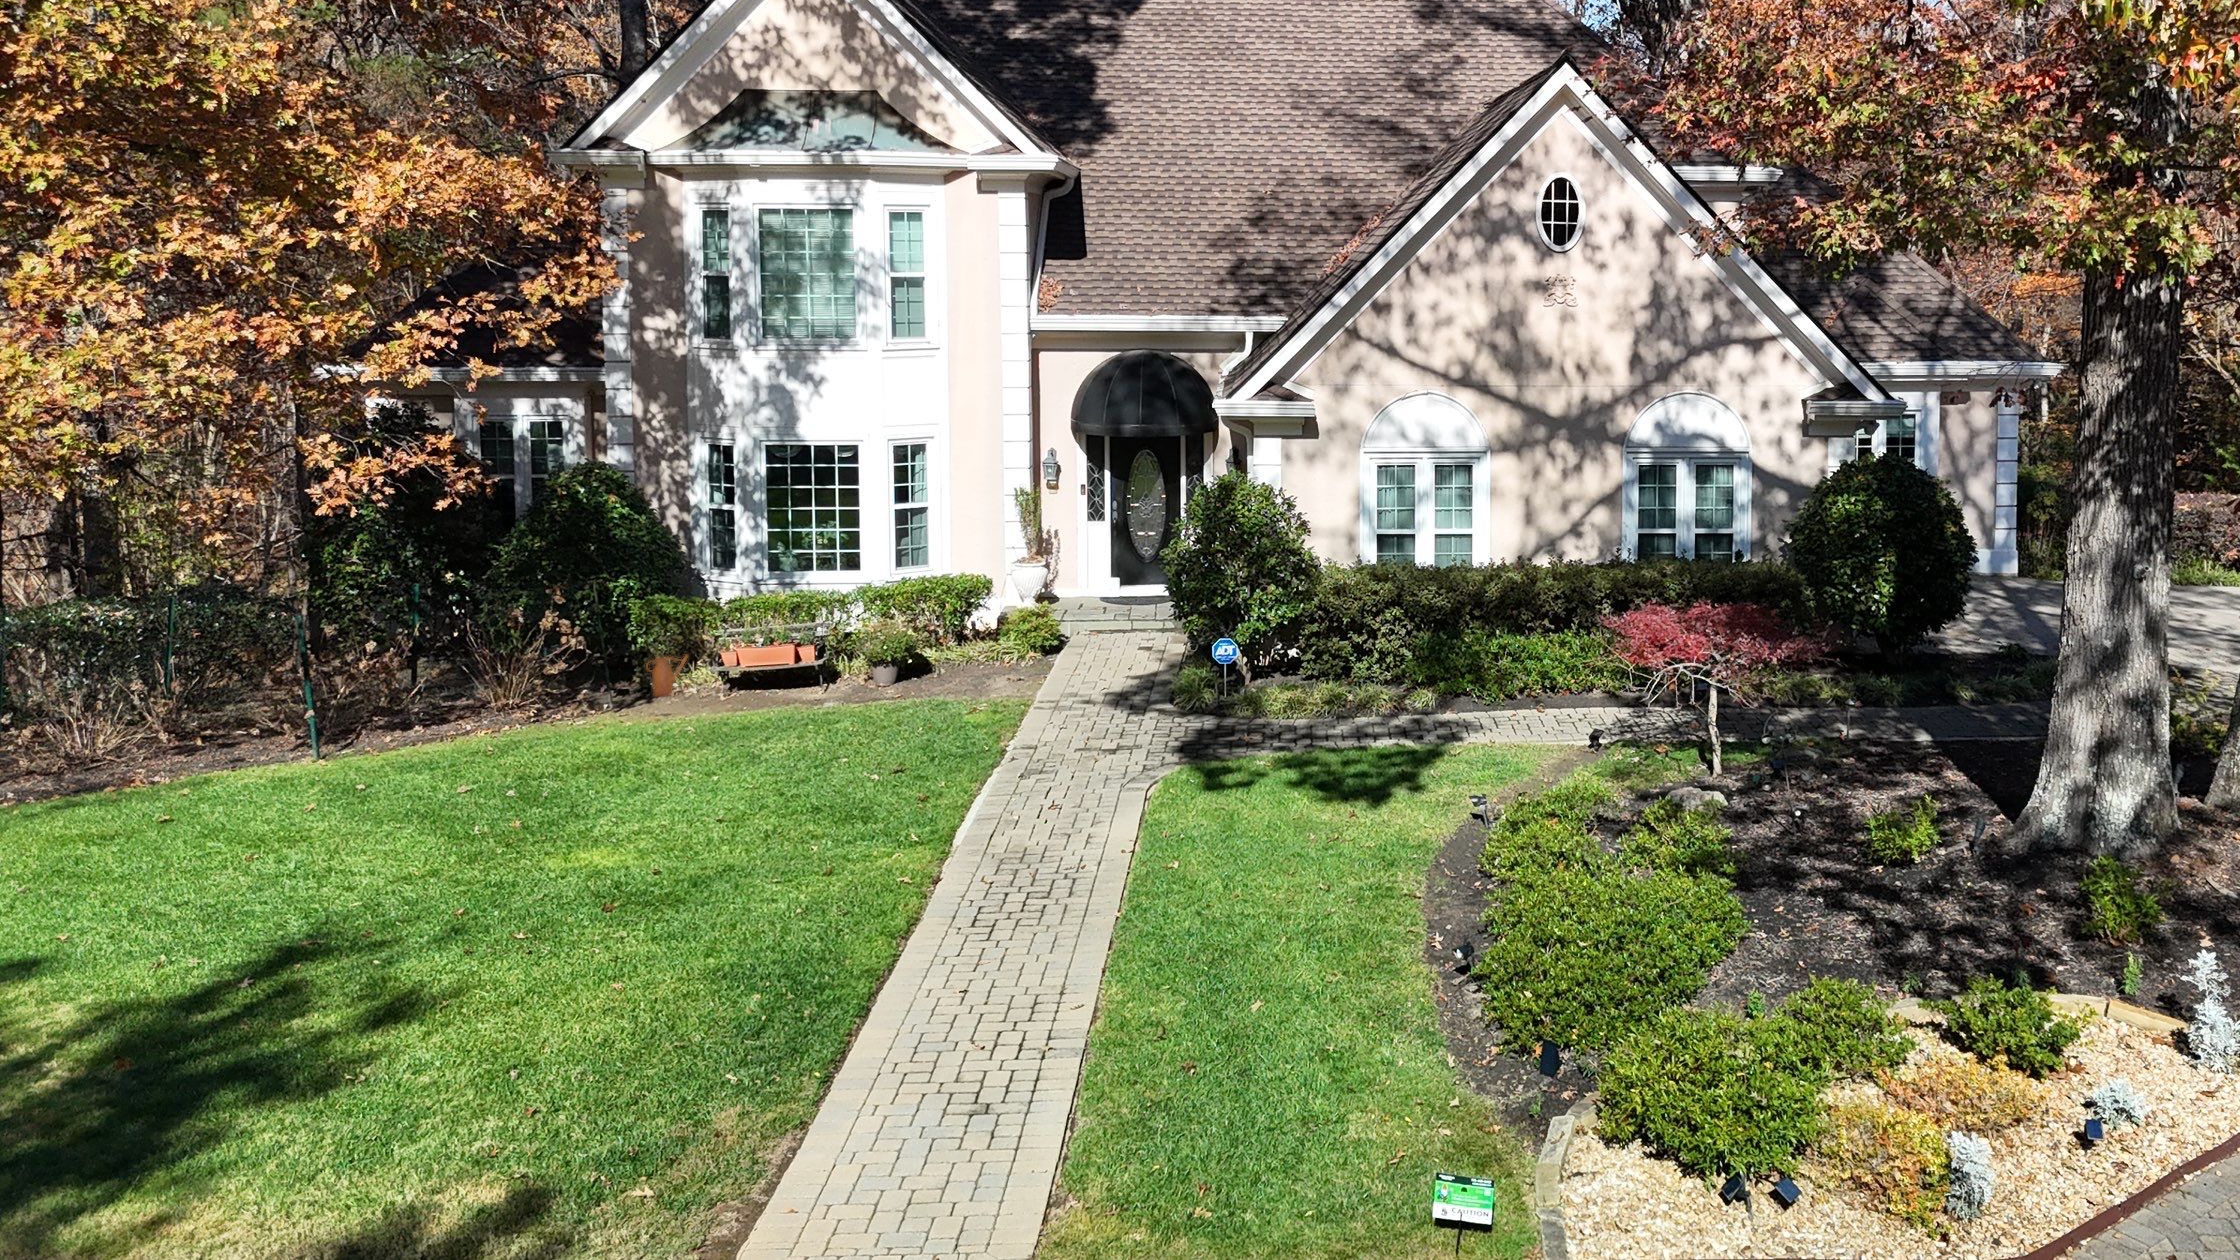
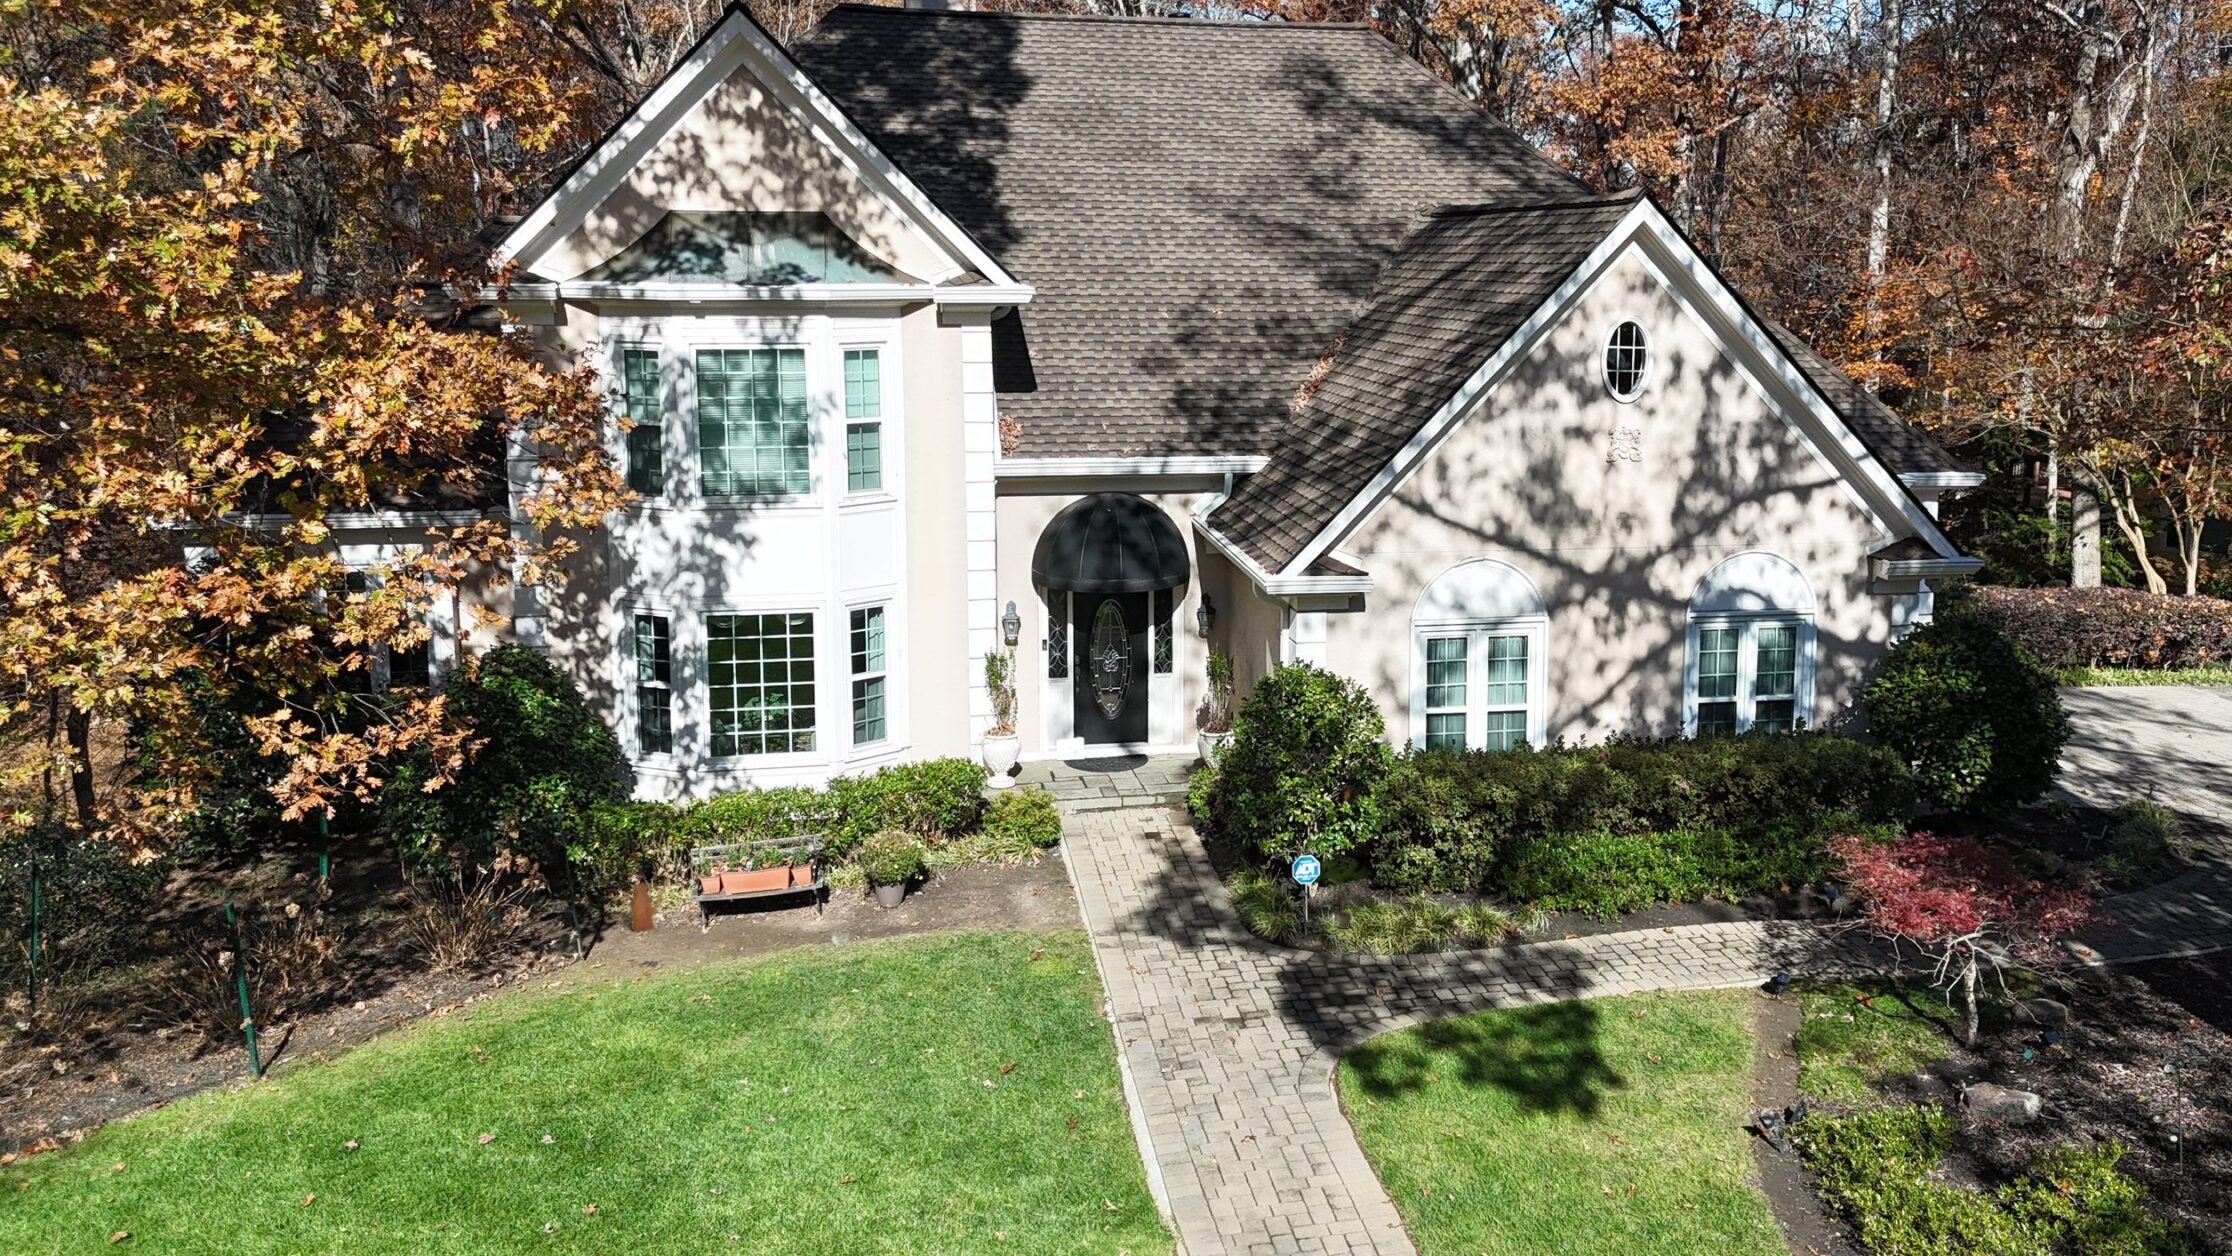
potted plant: none [1236,638,1285,708] -> present [1317,853,1371,929]

